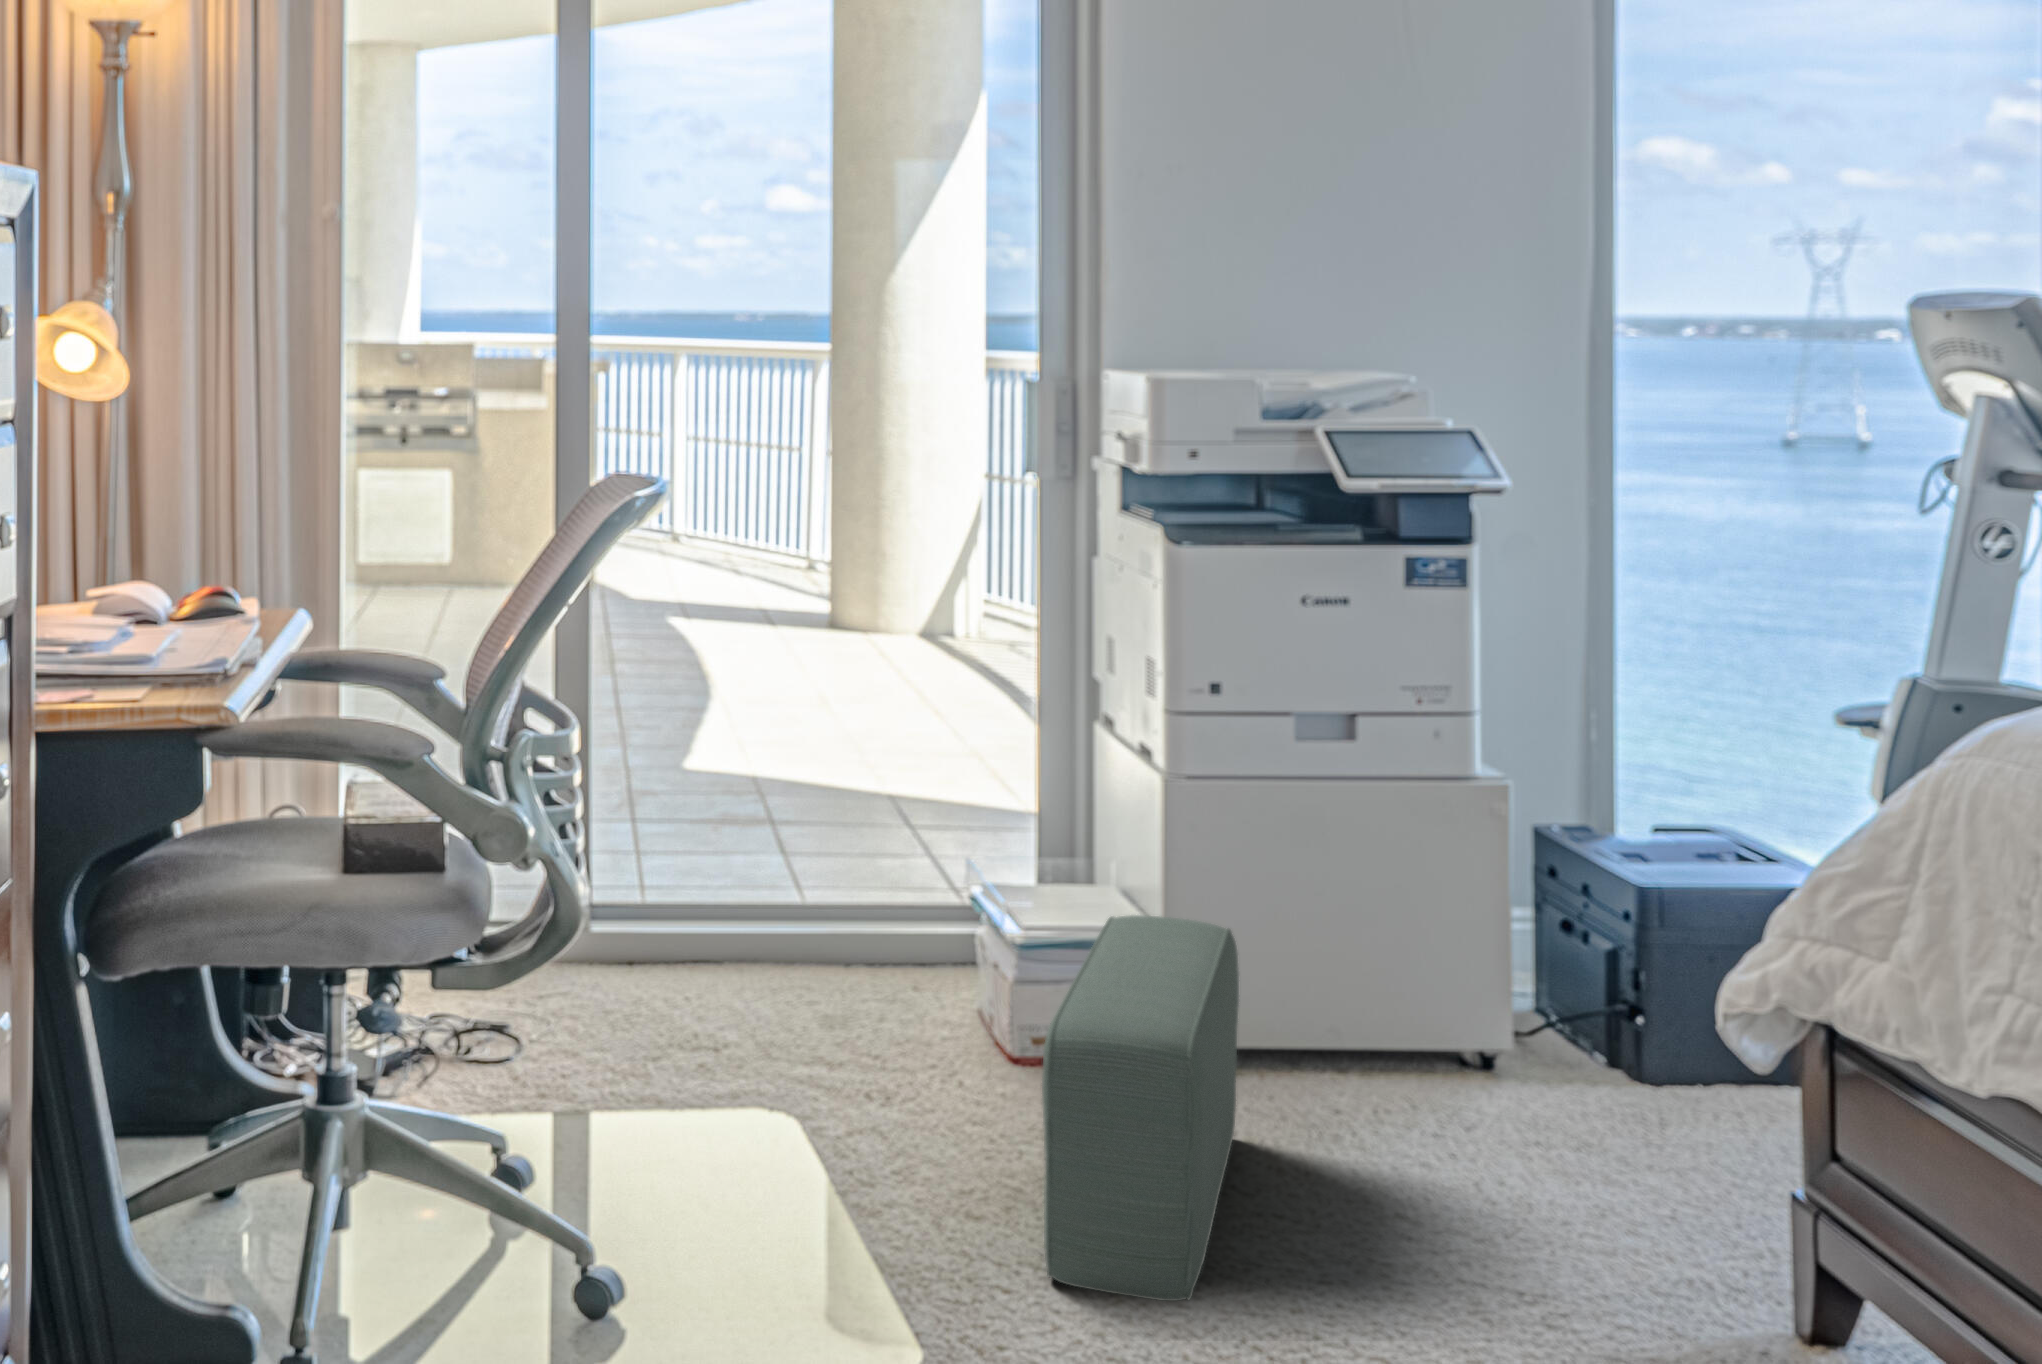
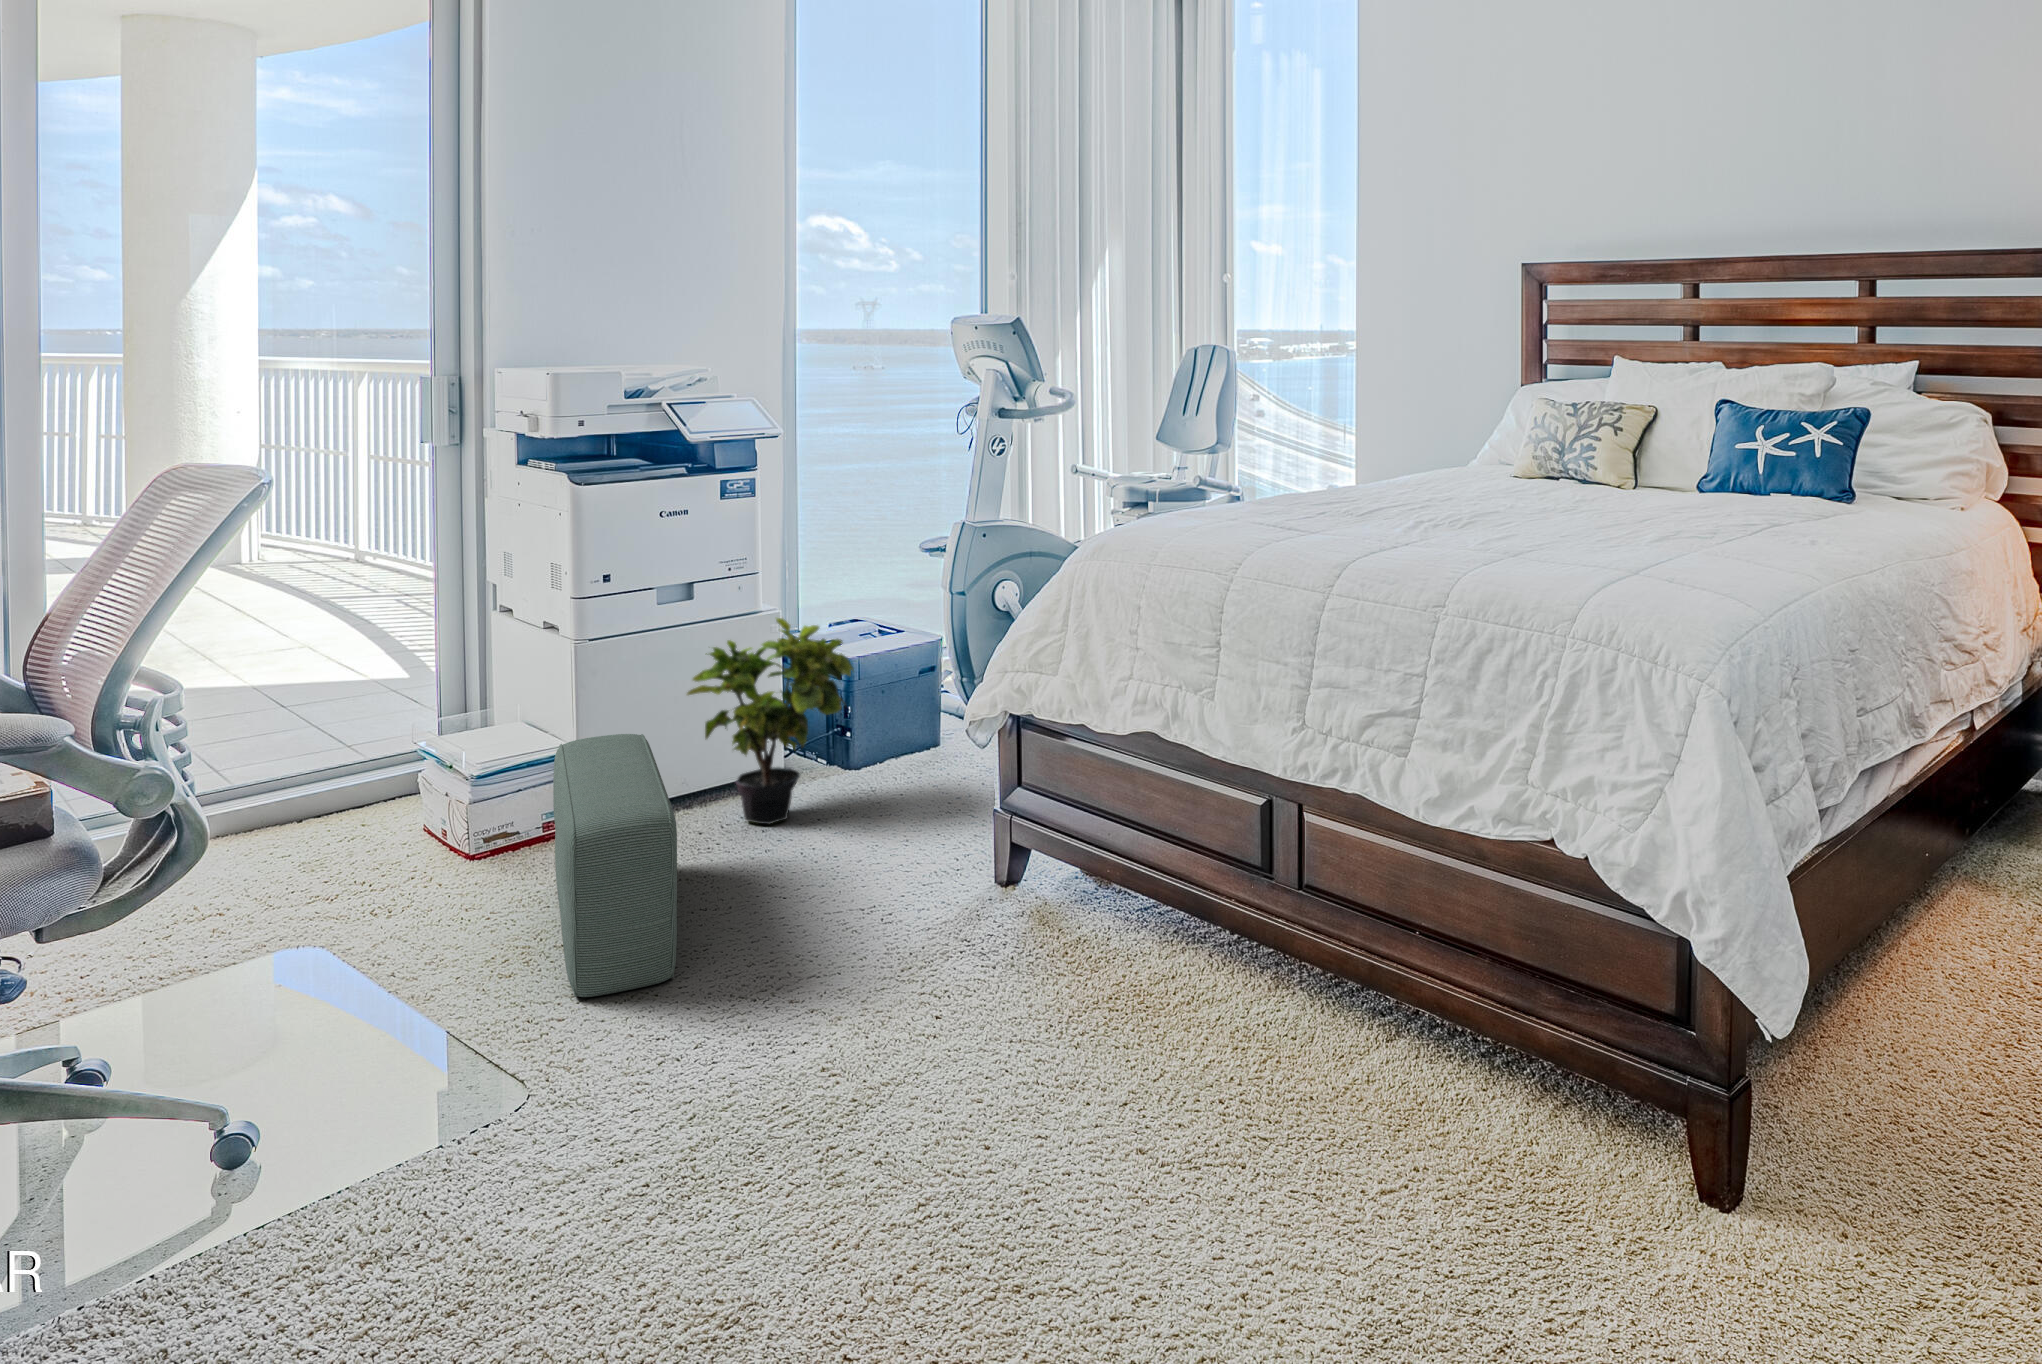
potted plant: none [1333,789,1618,1131] -> present [687,618,854,824]

